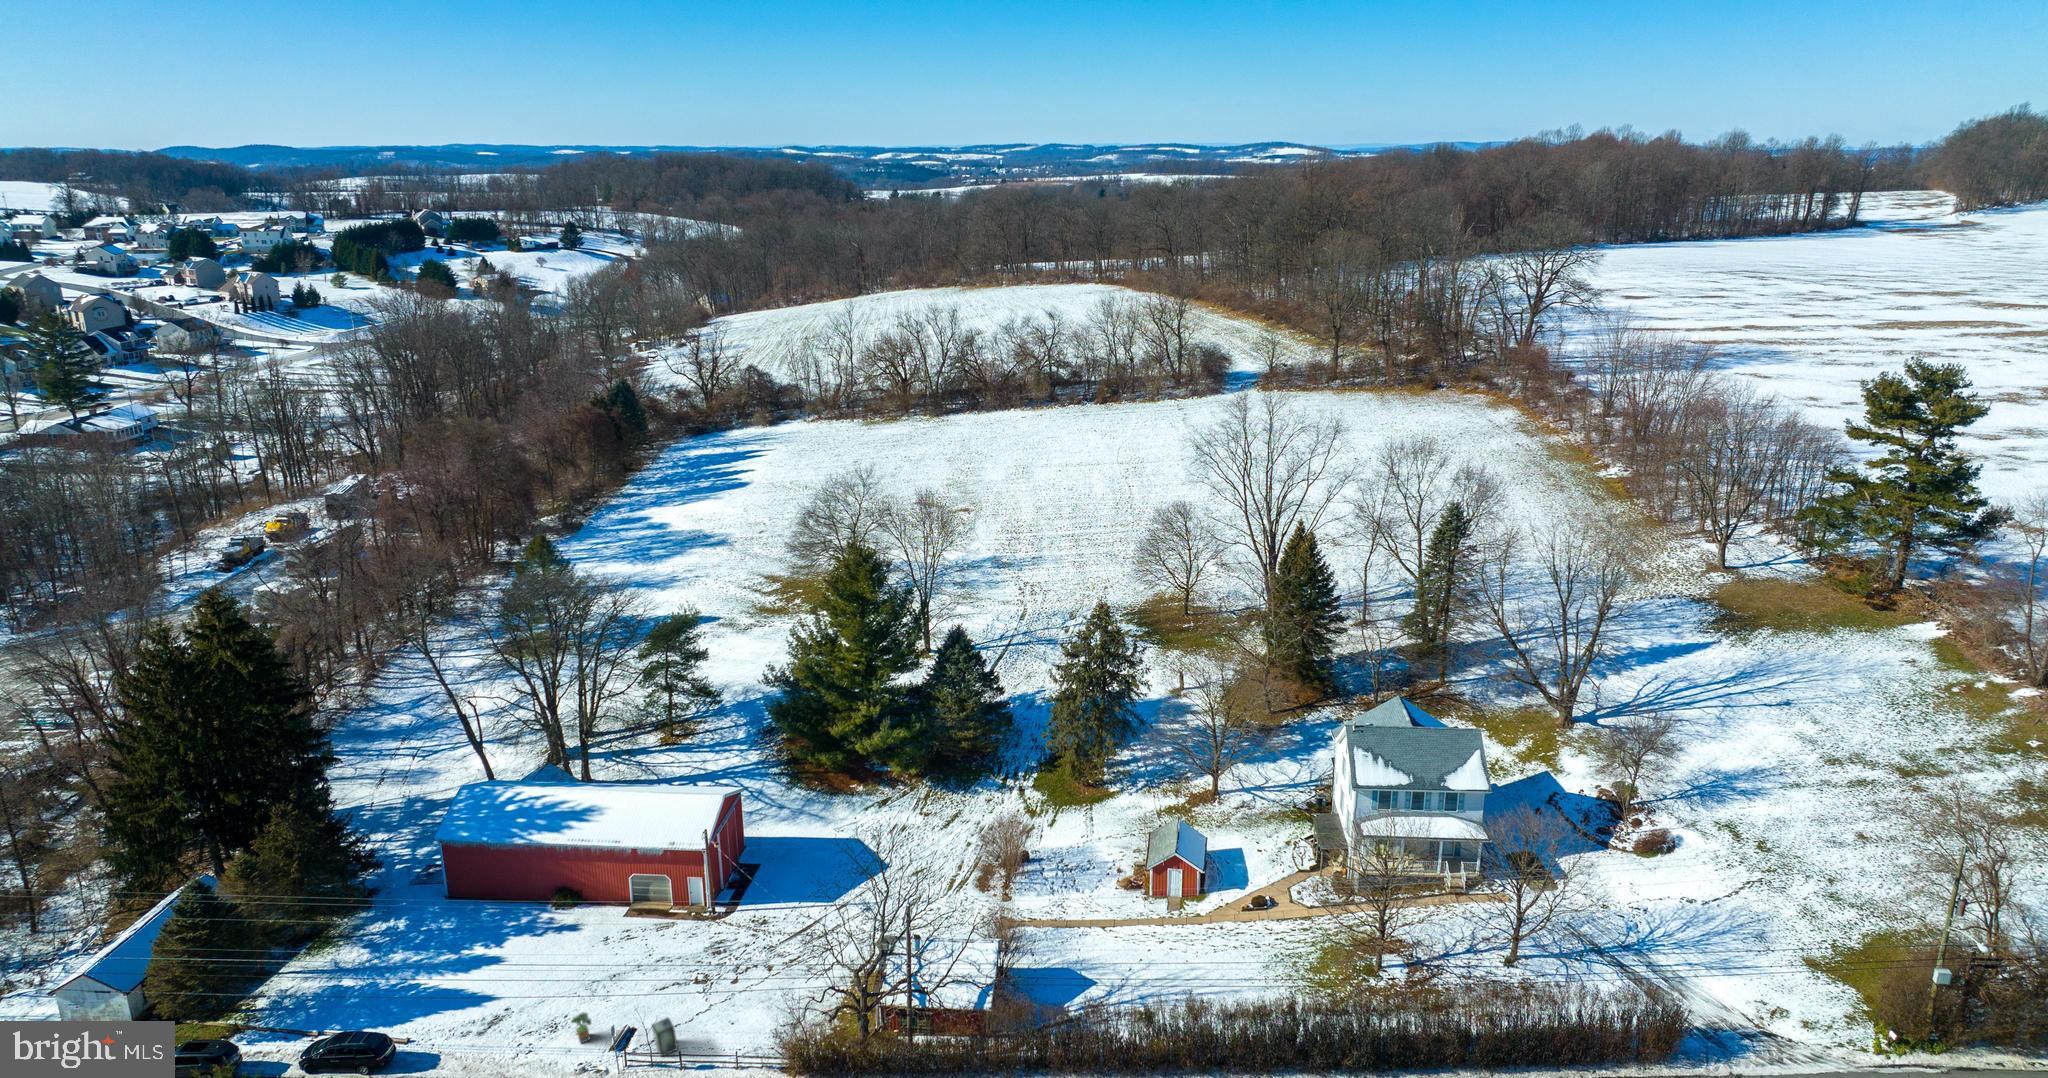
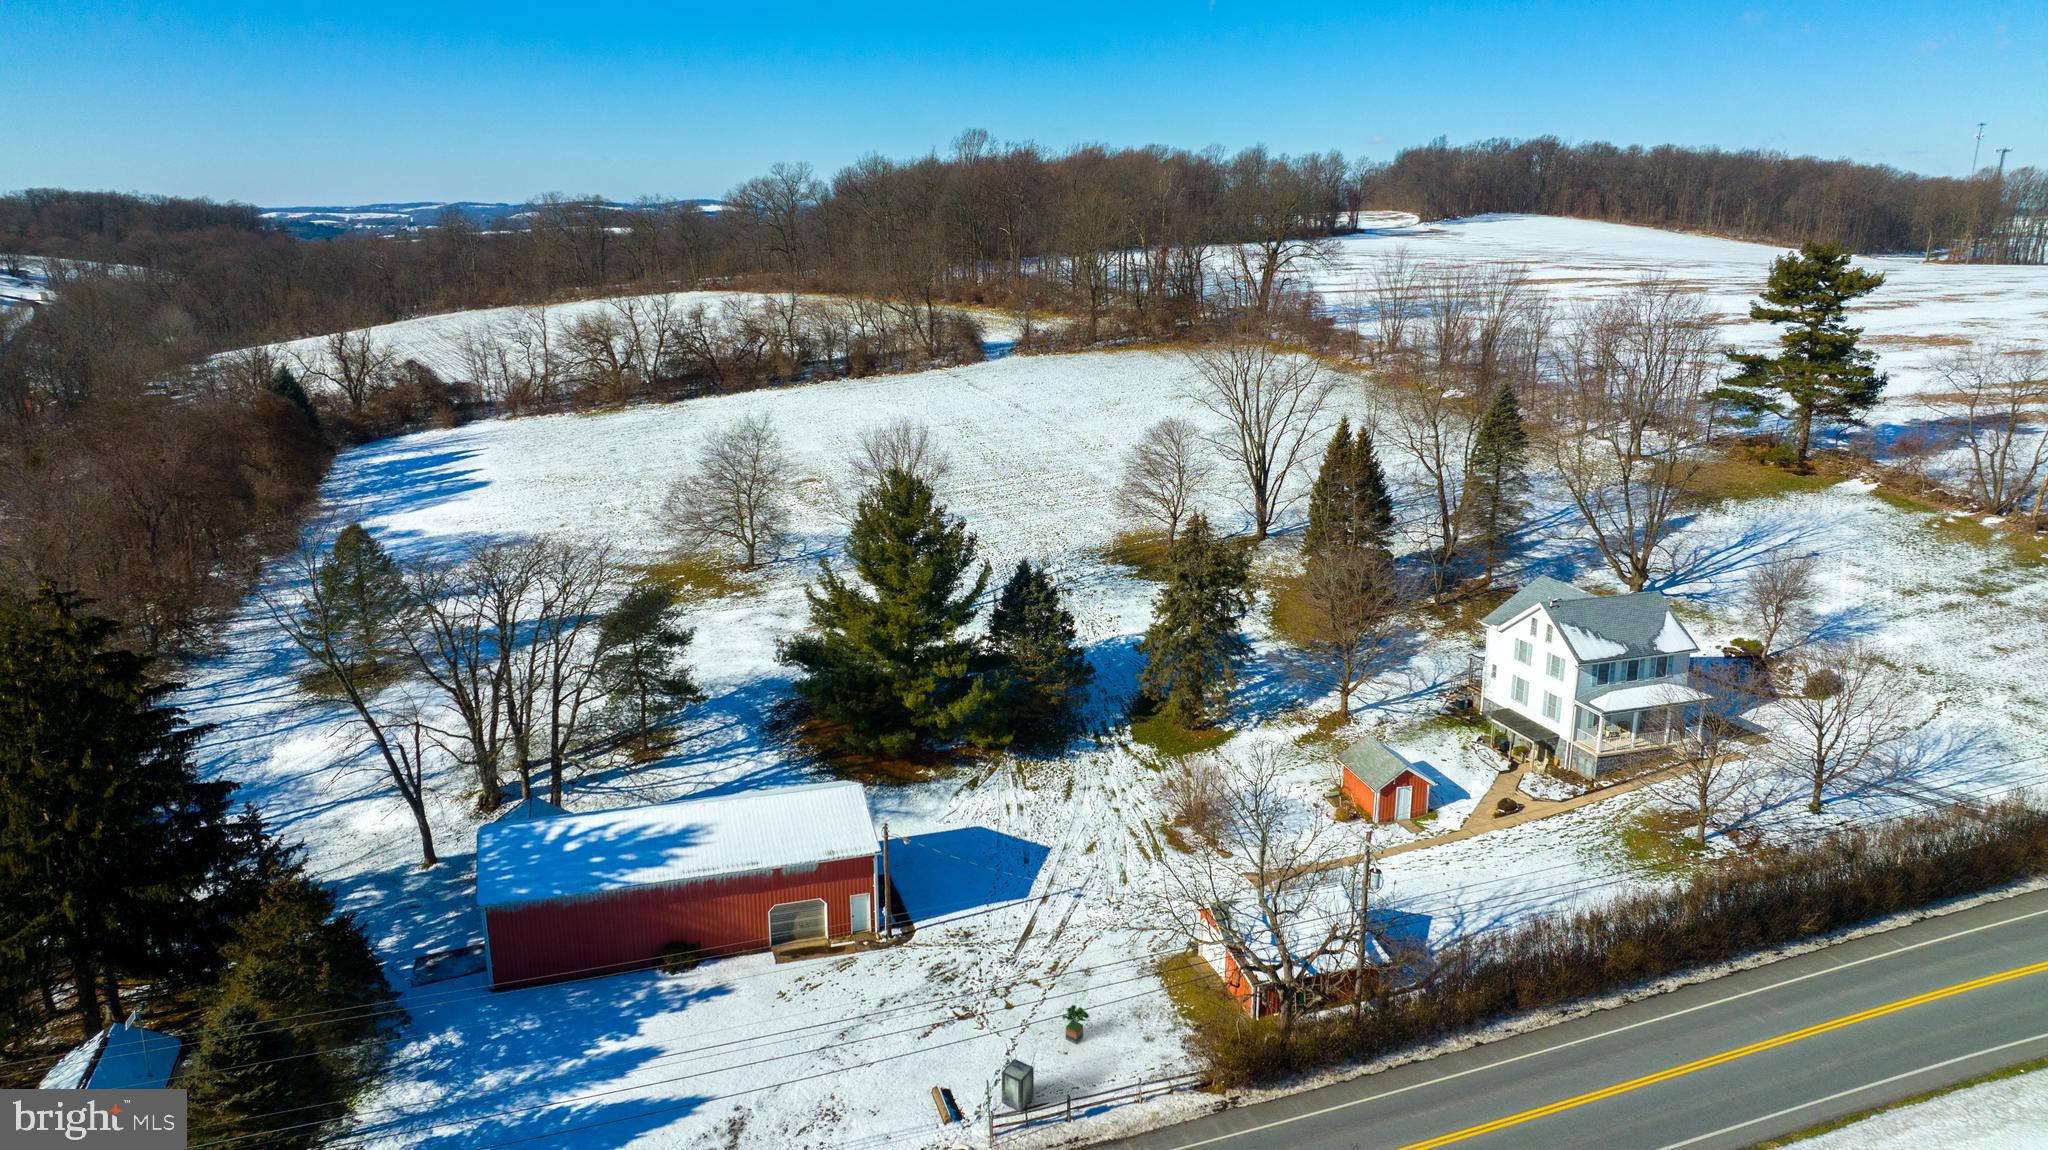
potted tree: present [571,1012,591,1043] -> present [1063,1005,1089,1044]

